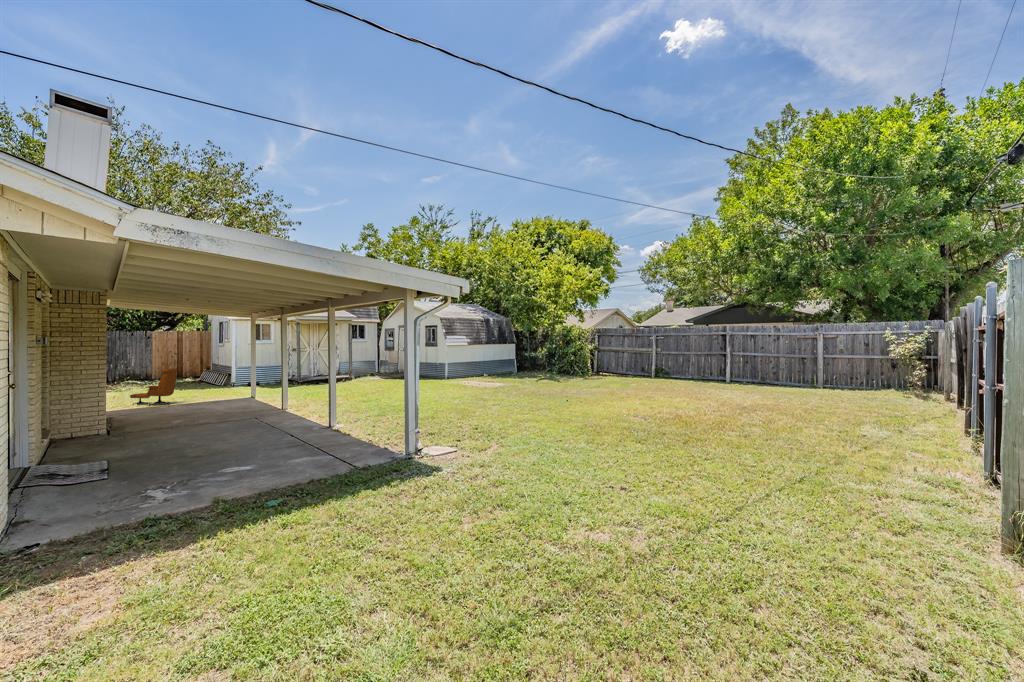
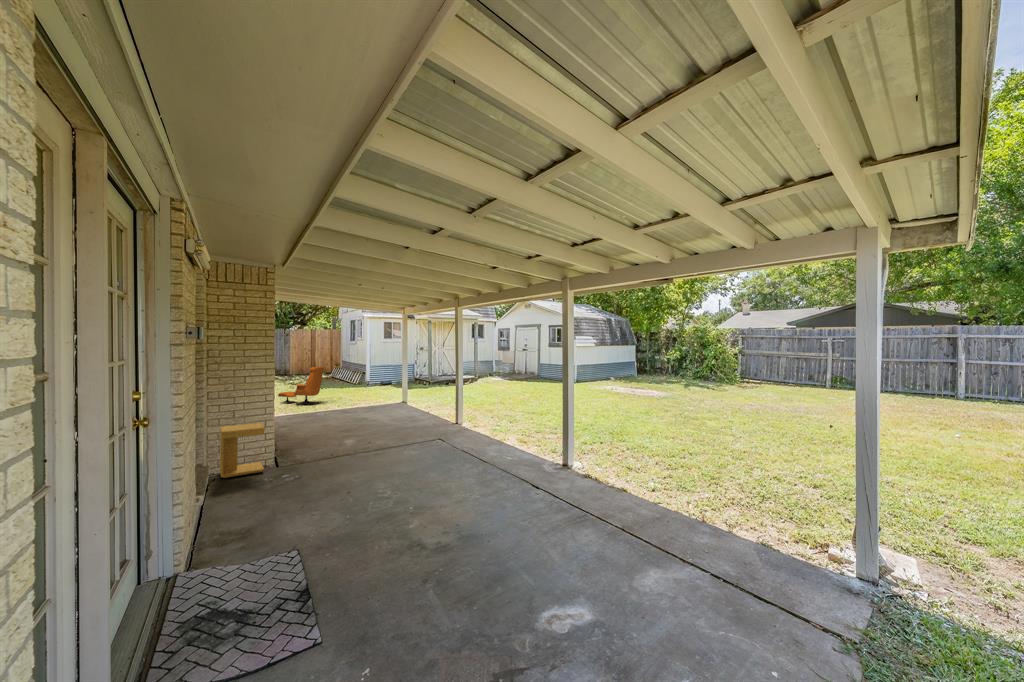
side table: none [60,412,100,454] -> present [220,423,265,478]

